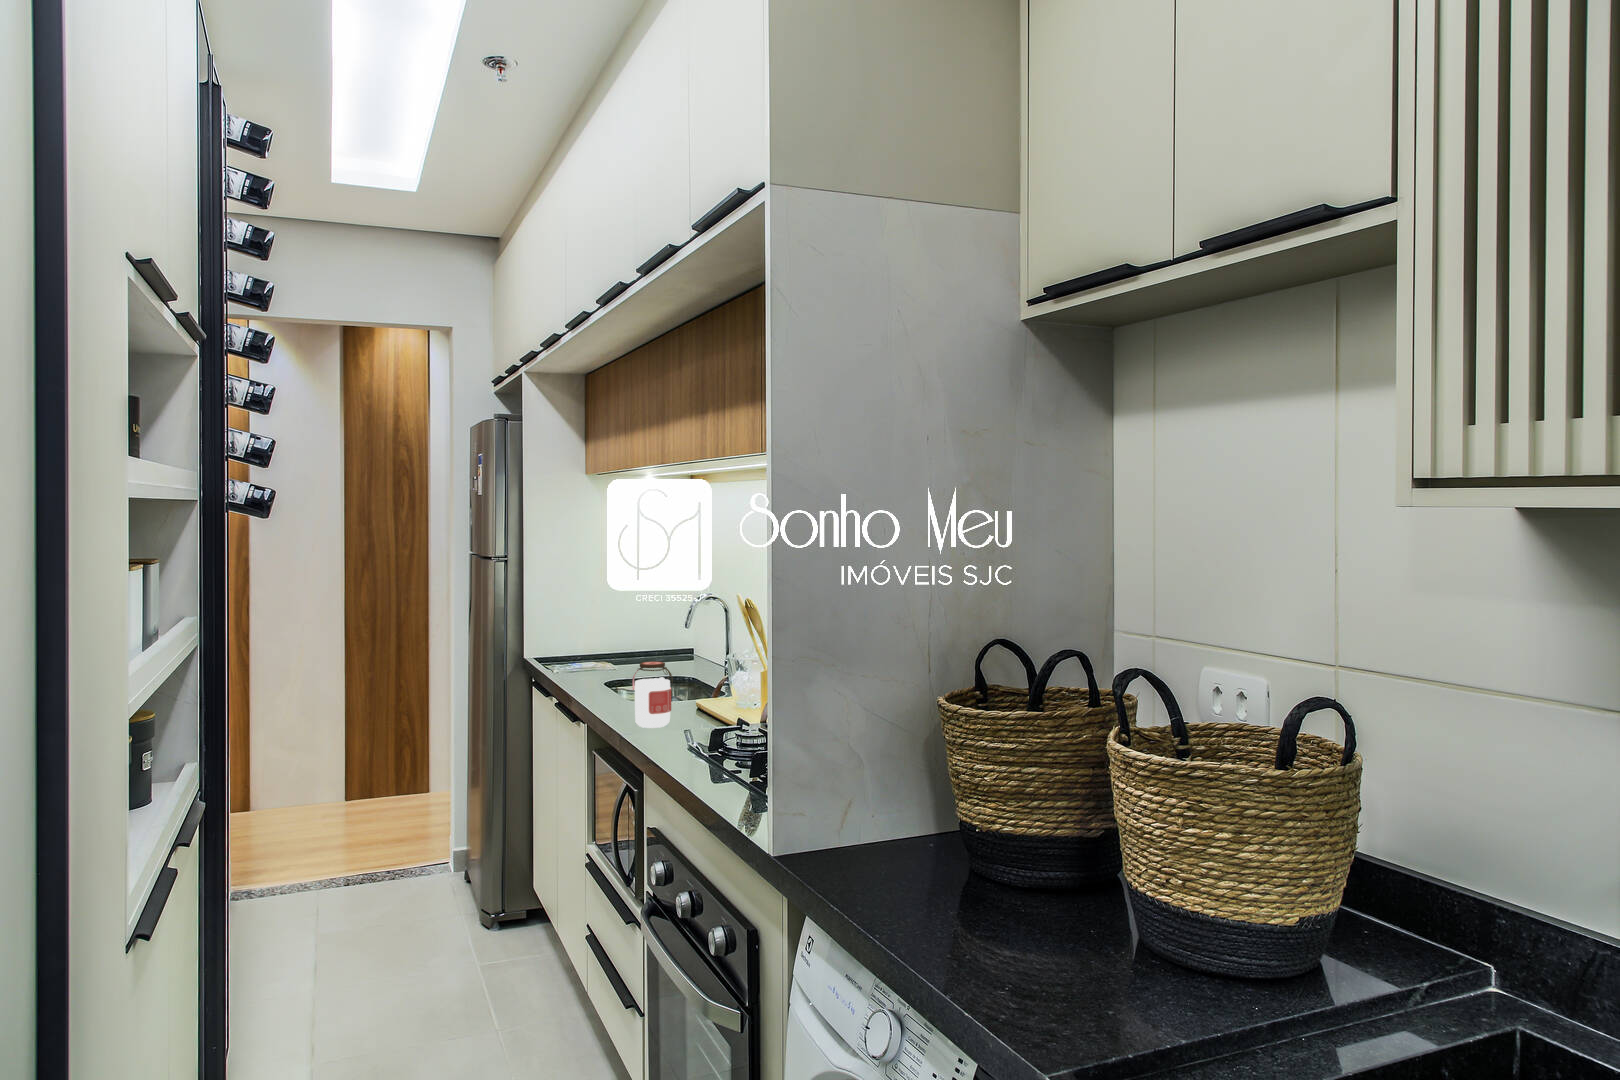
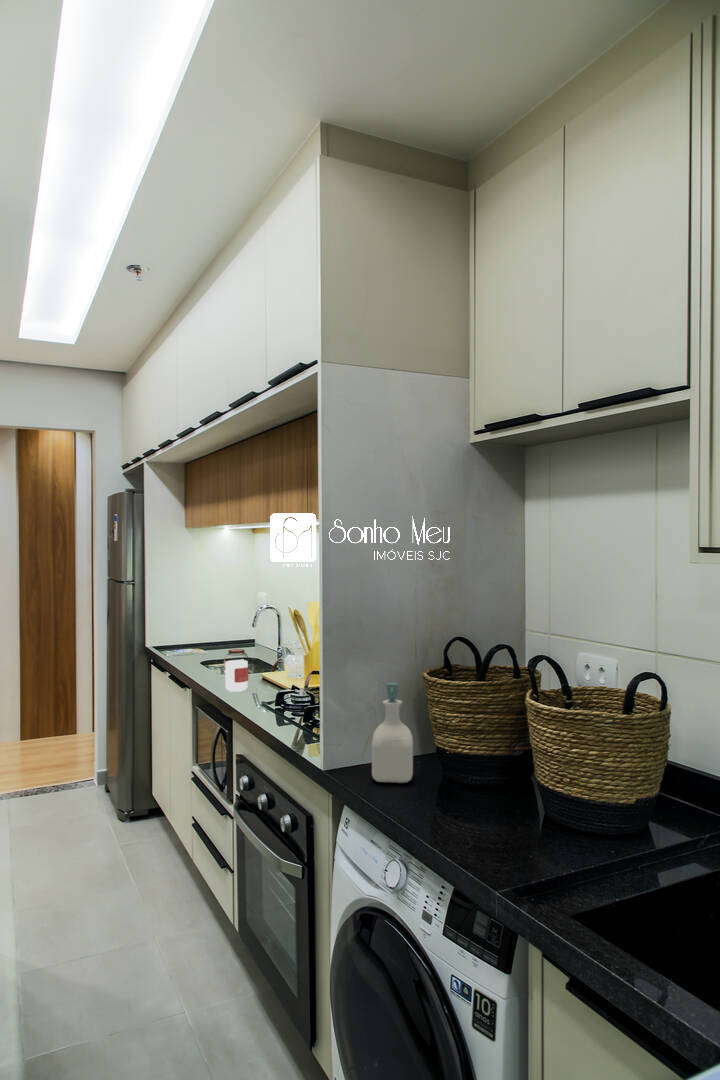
soap bottle: none [851,713,920,878] -> present [372,682,413,783]

